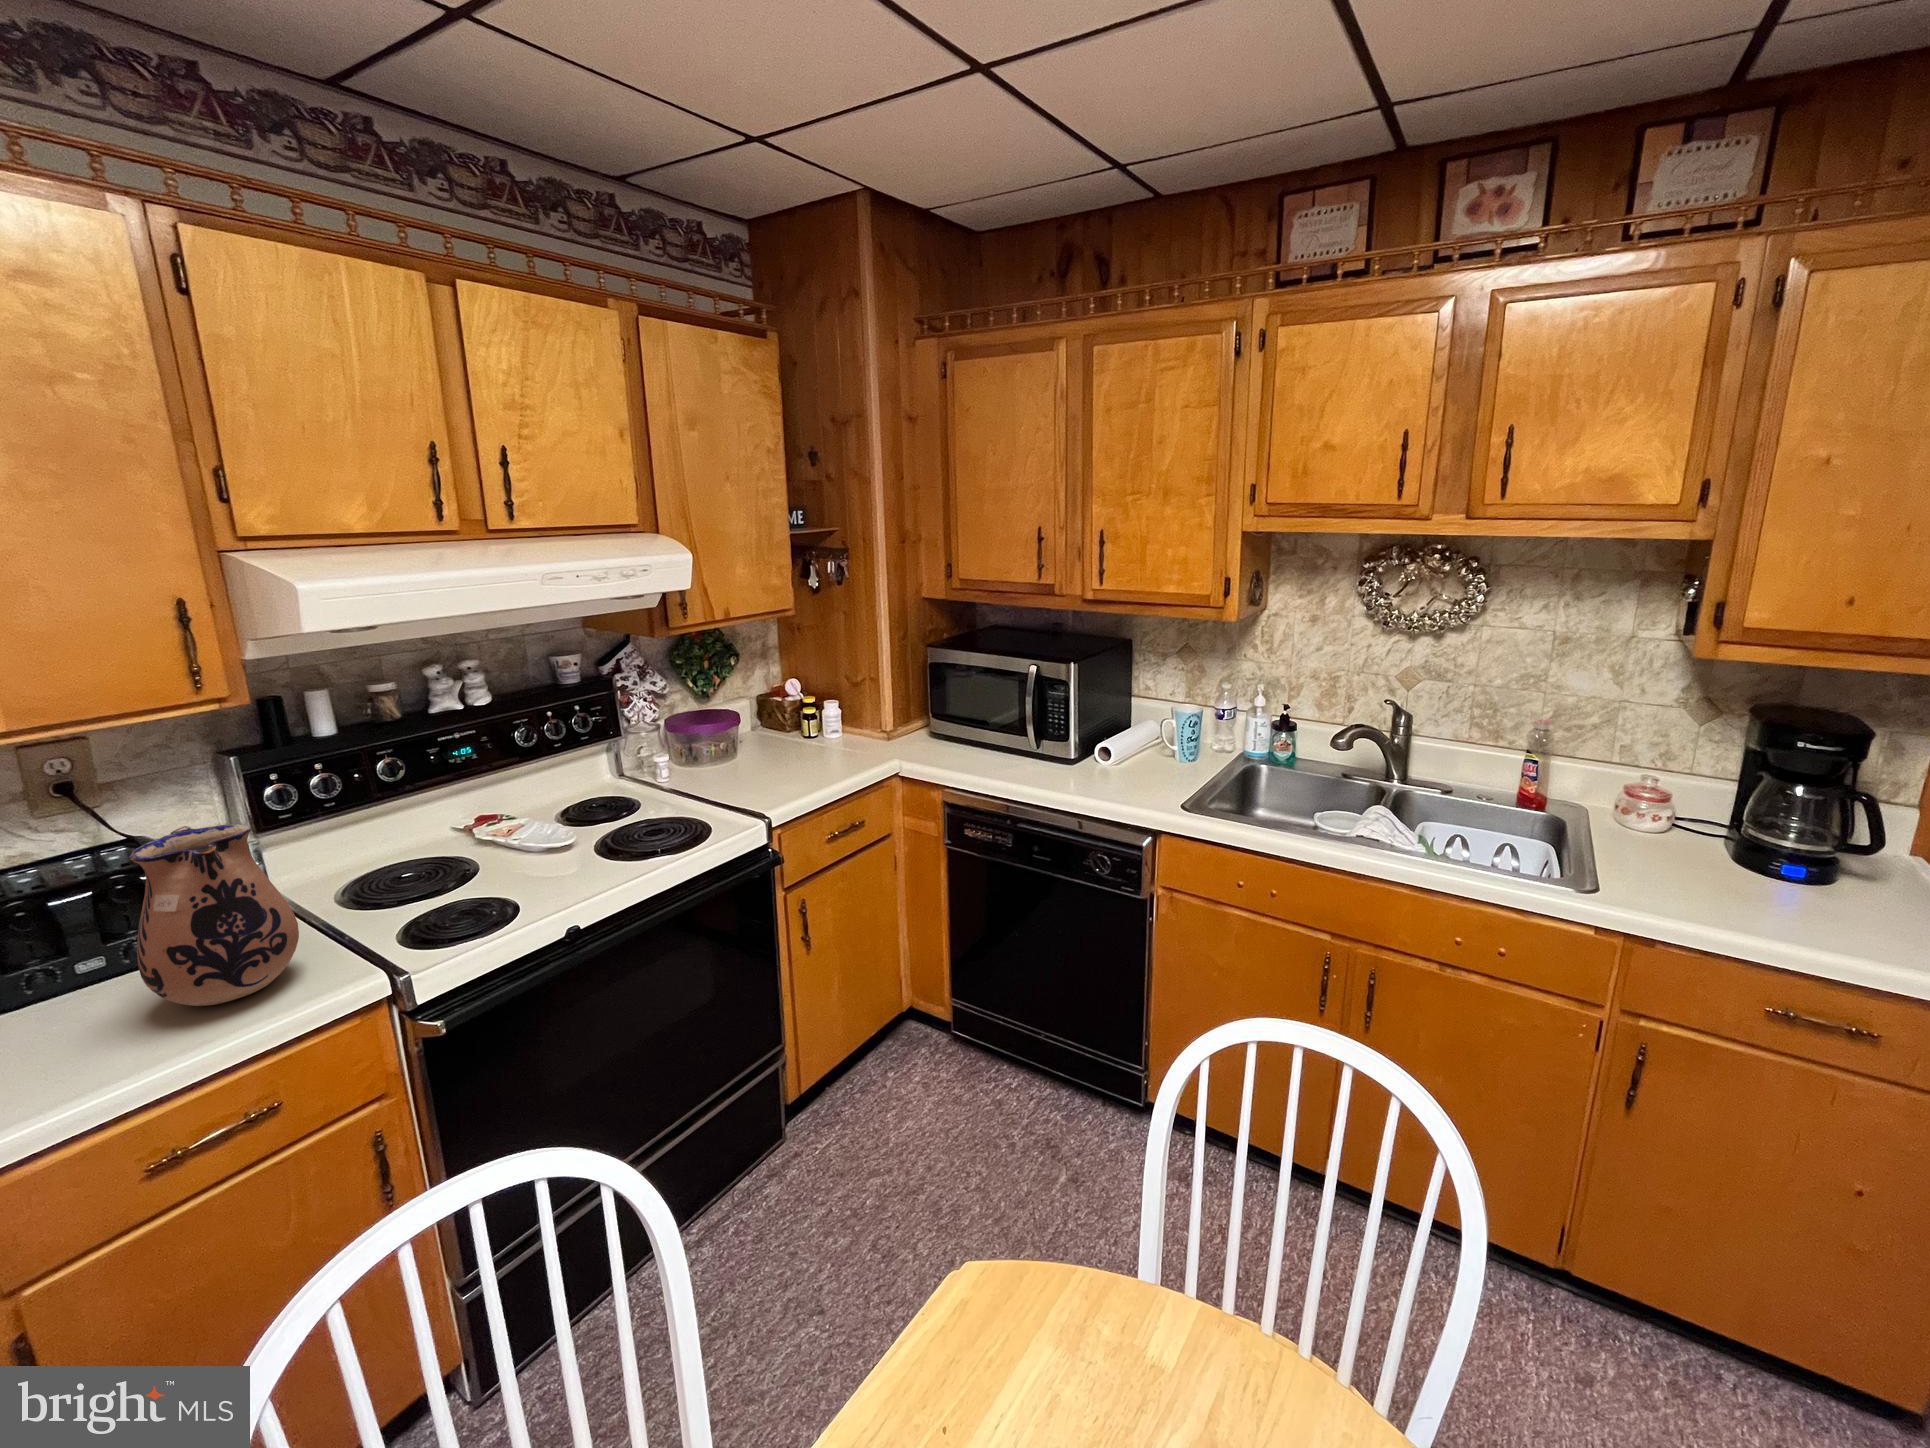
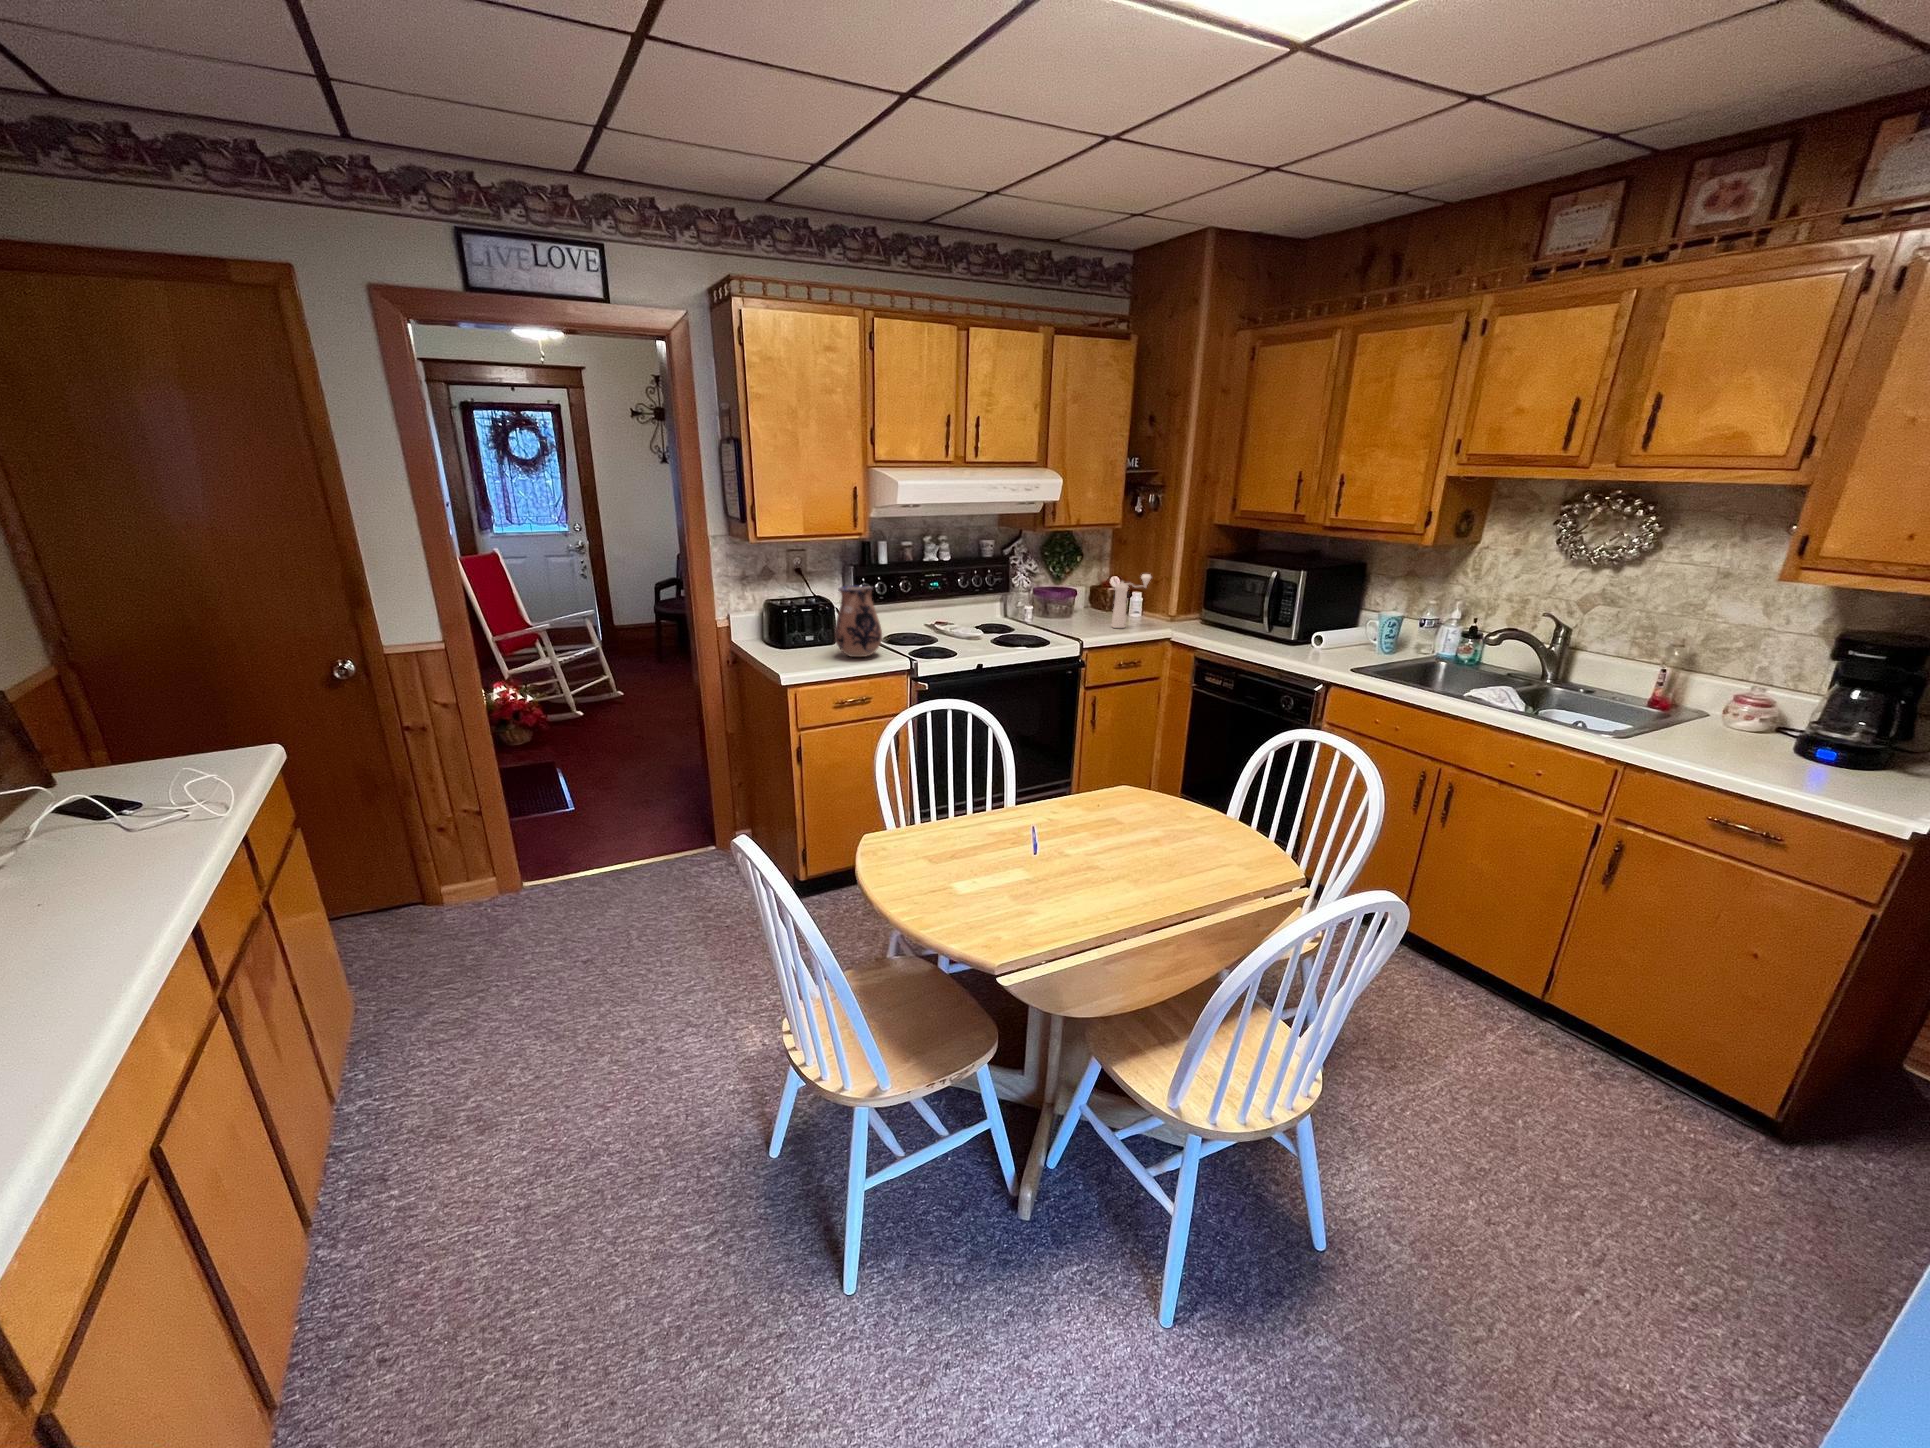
pepper mill: none [802,683,857,773] -> present [1112,574,1151,628]

